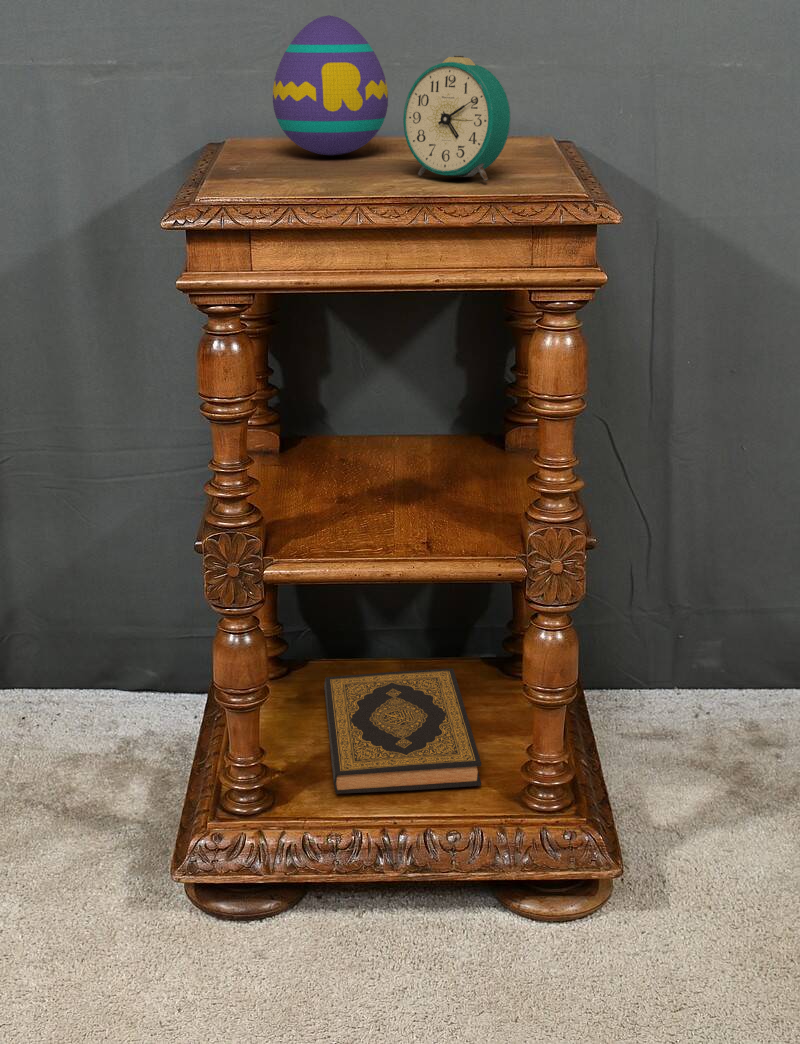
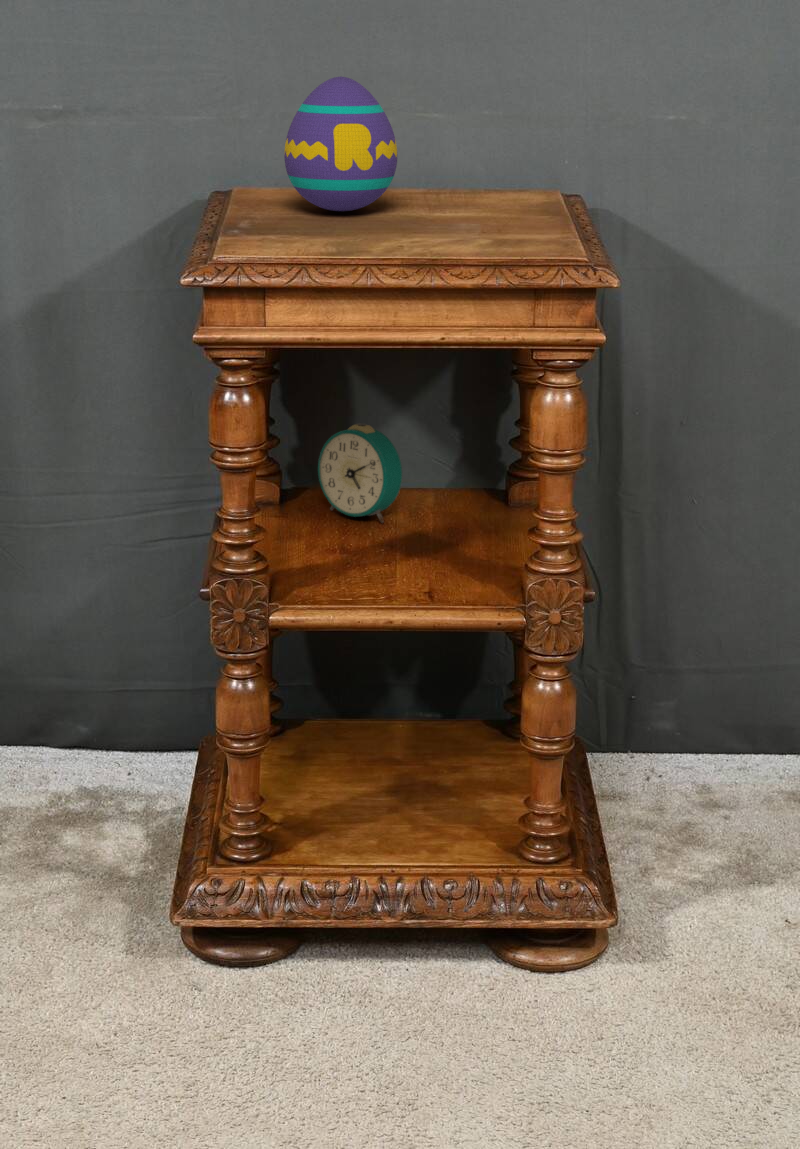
alarm clock: present [403,55,511,181] -> present [318,423,402,522]
hardback book: present [324,668,481,794] -> none [322,726,479,842]

